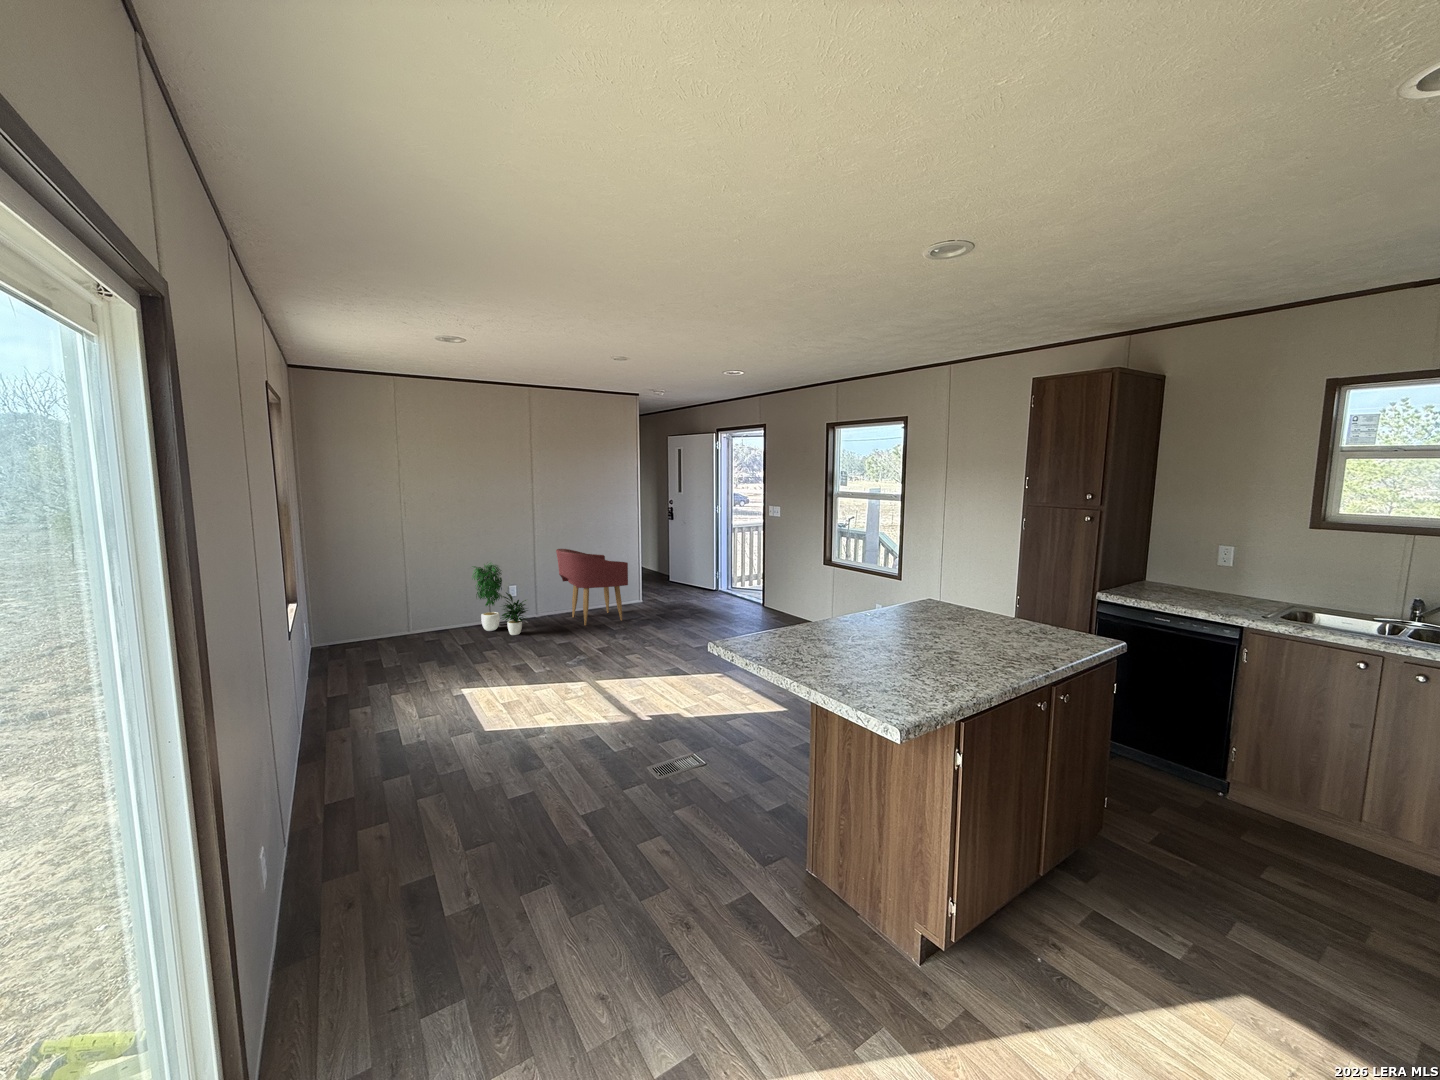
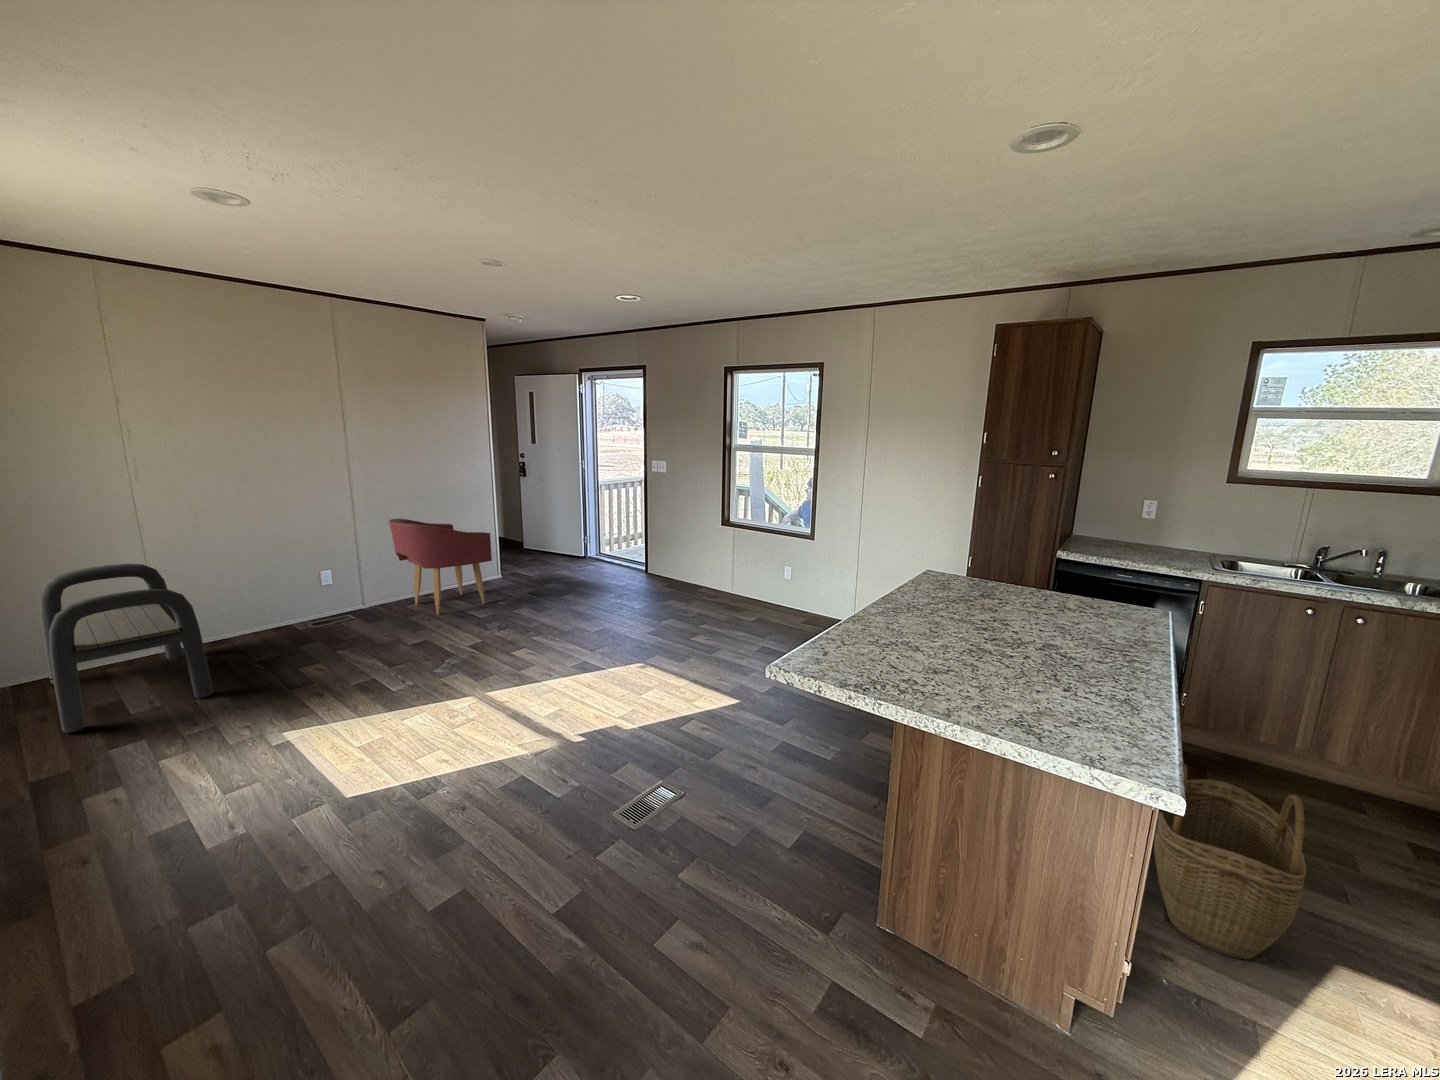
potted plant: present [472,563,528,635] -> none [260,538,362,638]
bench: none [345,571,429,674] -> present [39,564,213,733]
woven basket: none [1063,776,1203,964] -> present [1154,765,1306,960]

